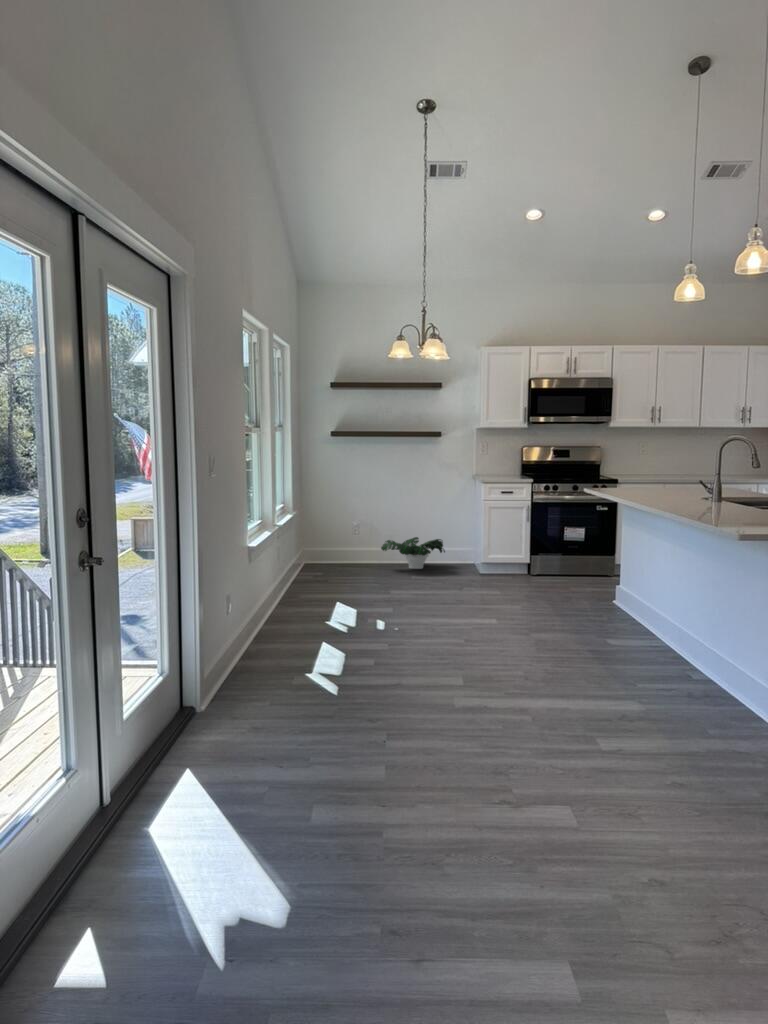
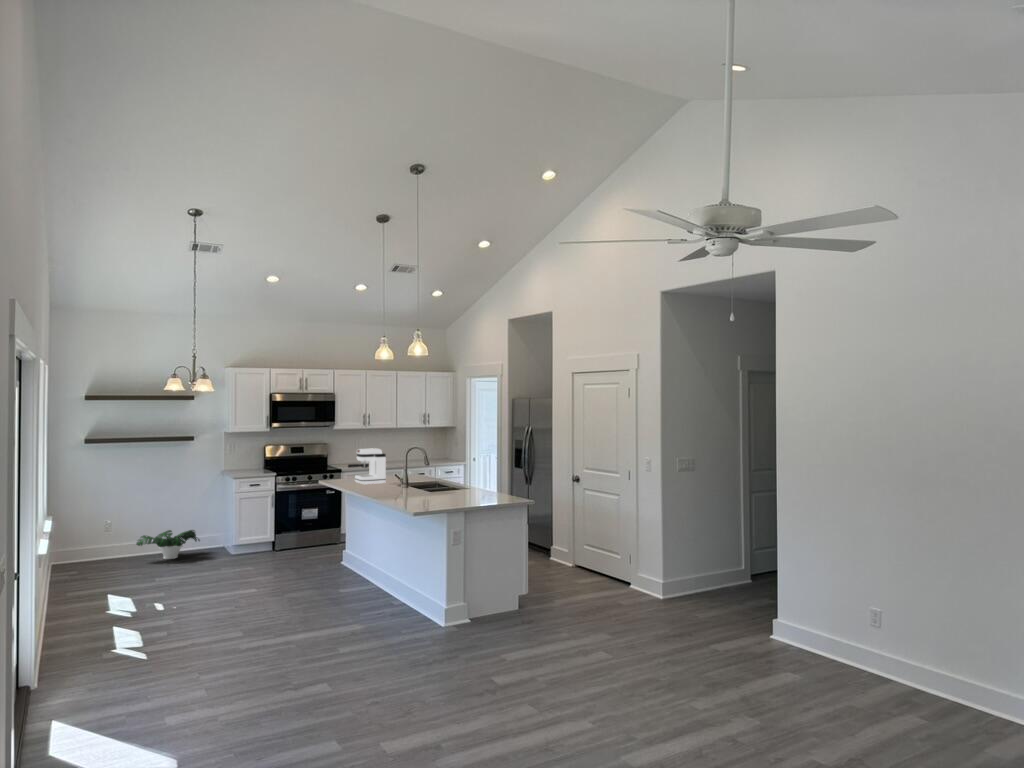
coffee maker: none [627,444,686,495] -> present [348,449,386,485]

